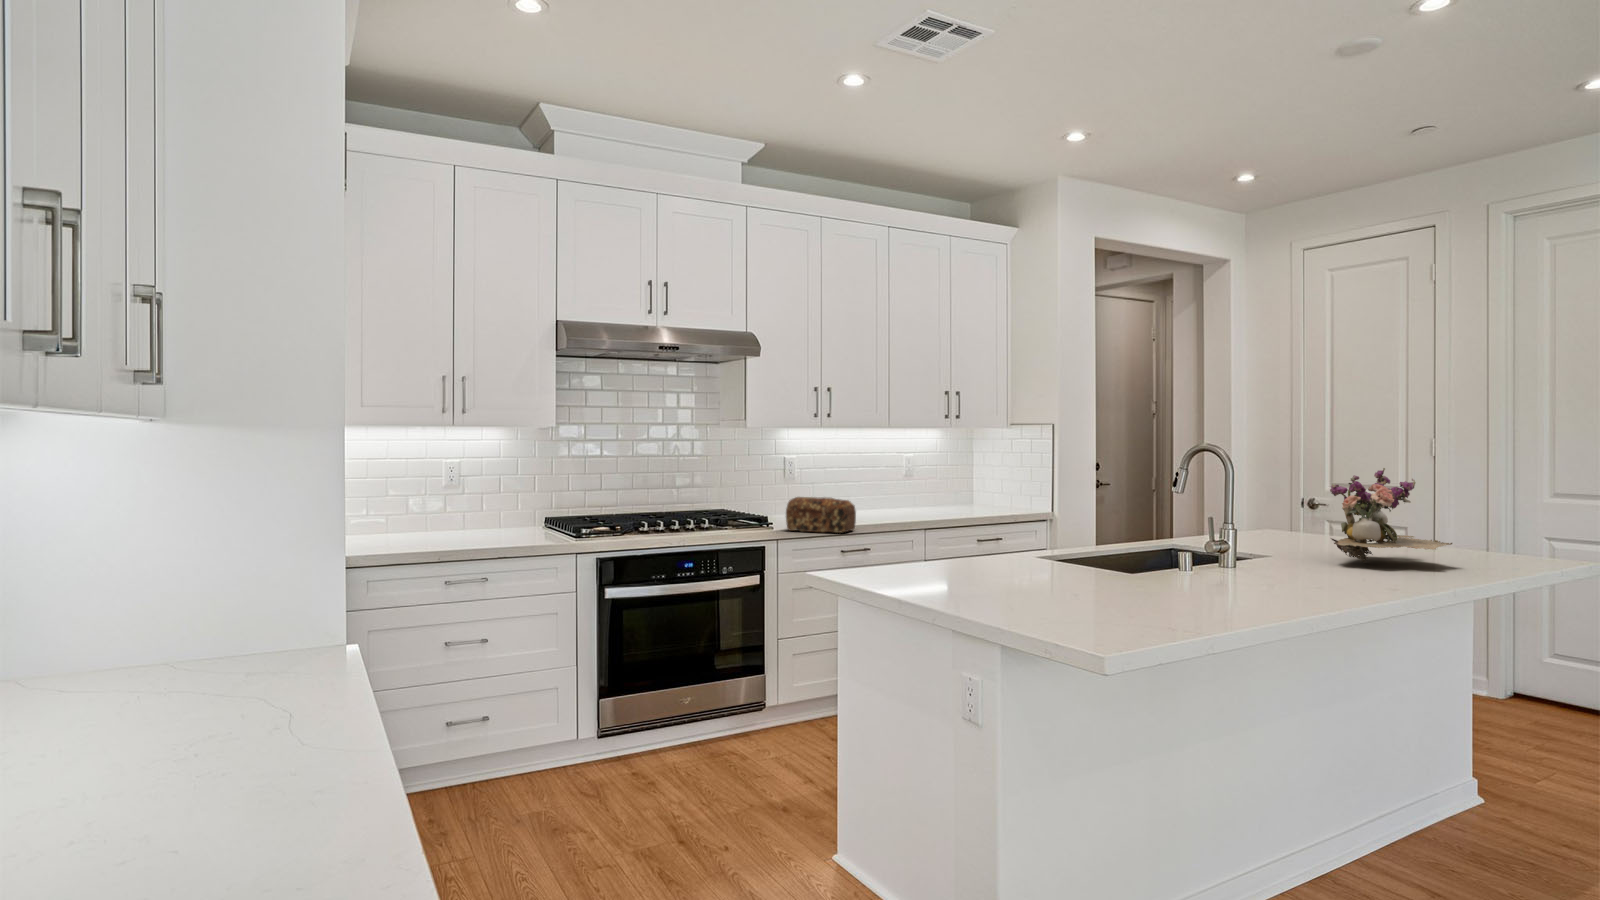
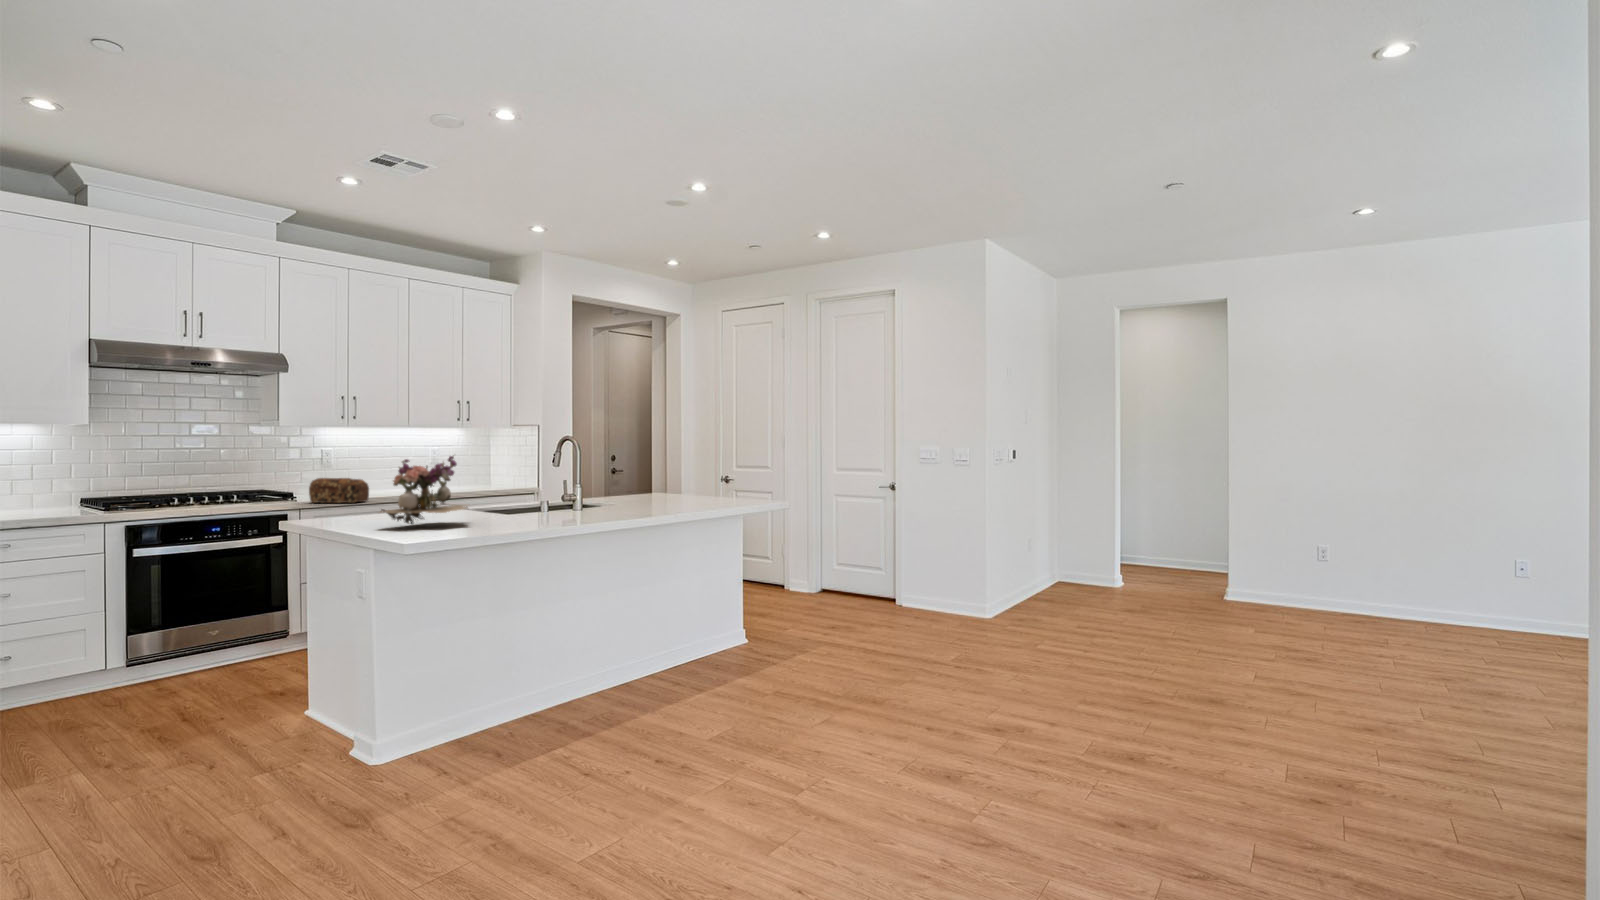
flower arrangement: present [1330,468,1452,563] -> present [380,456,468,525]

